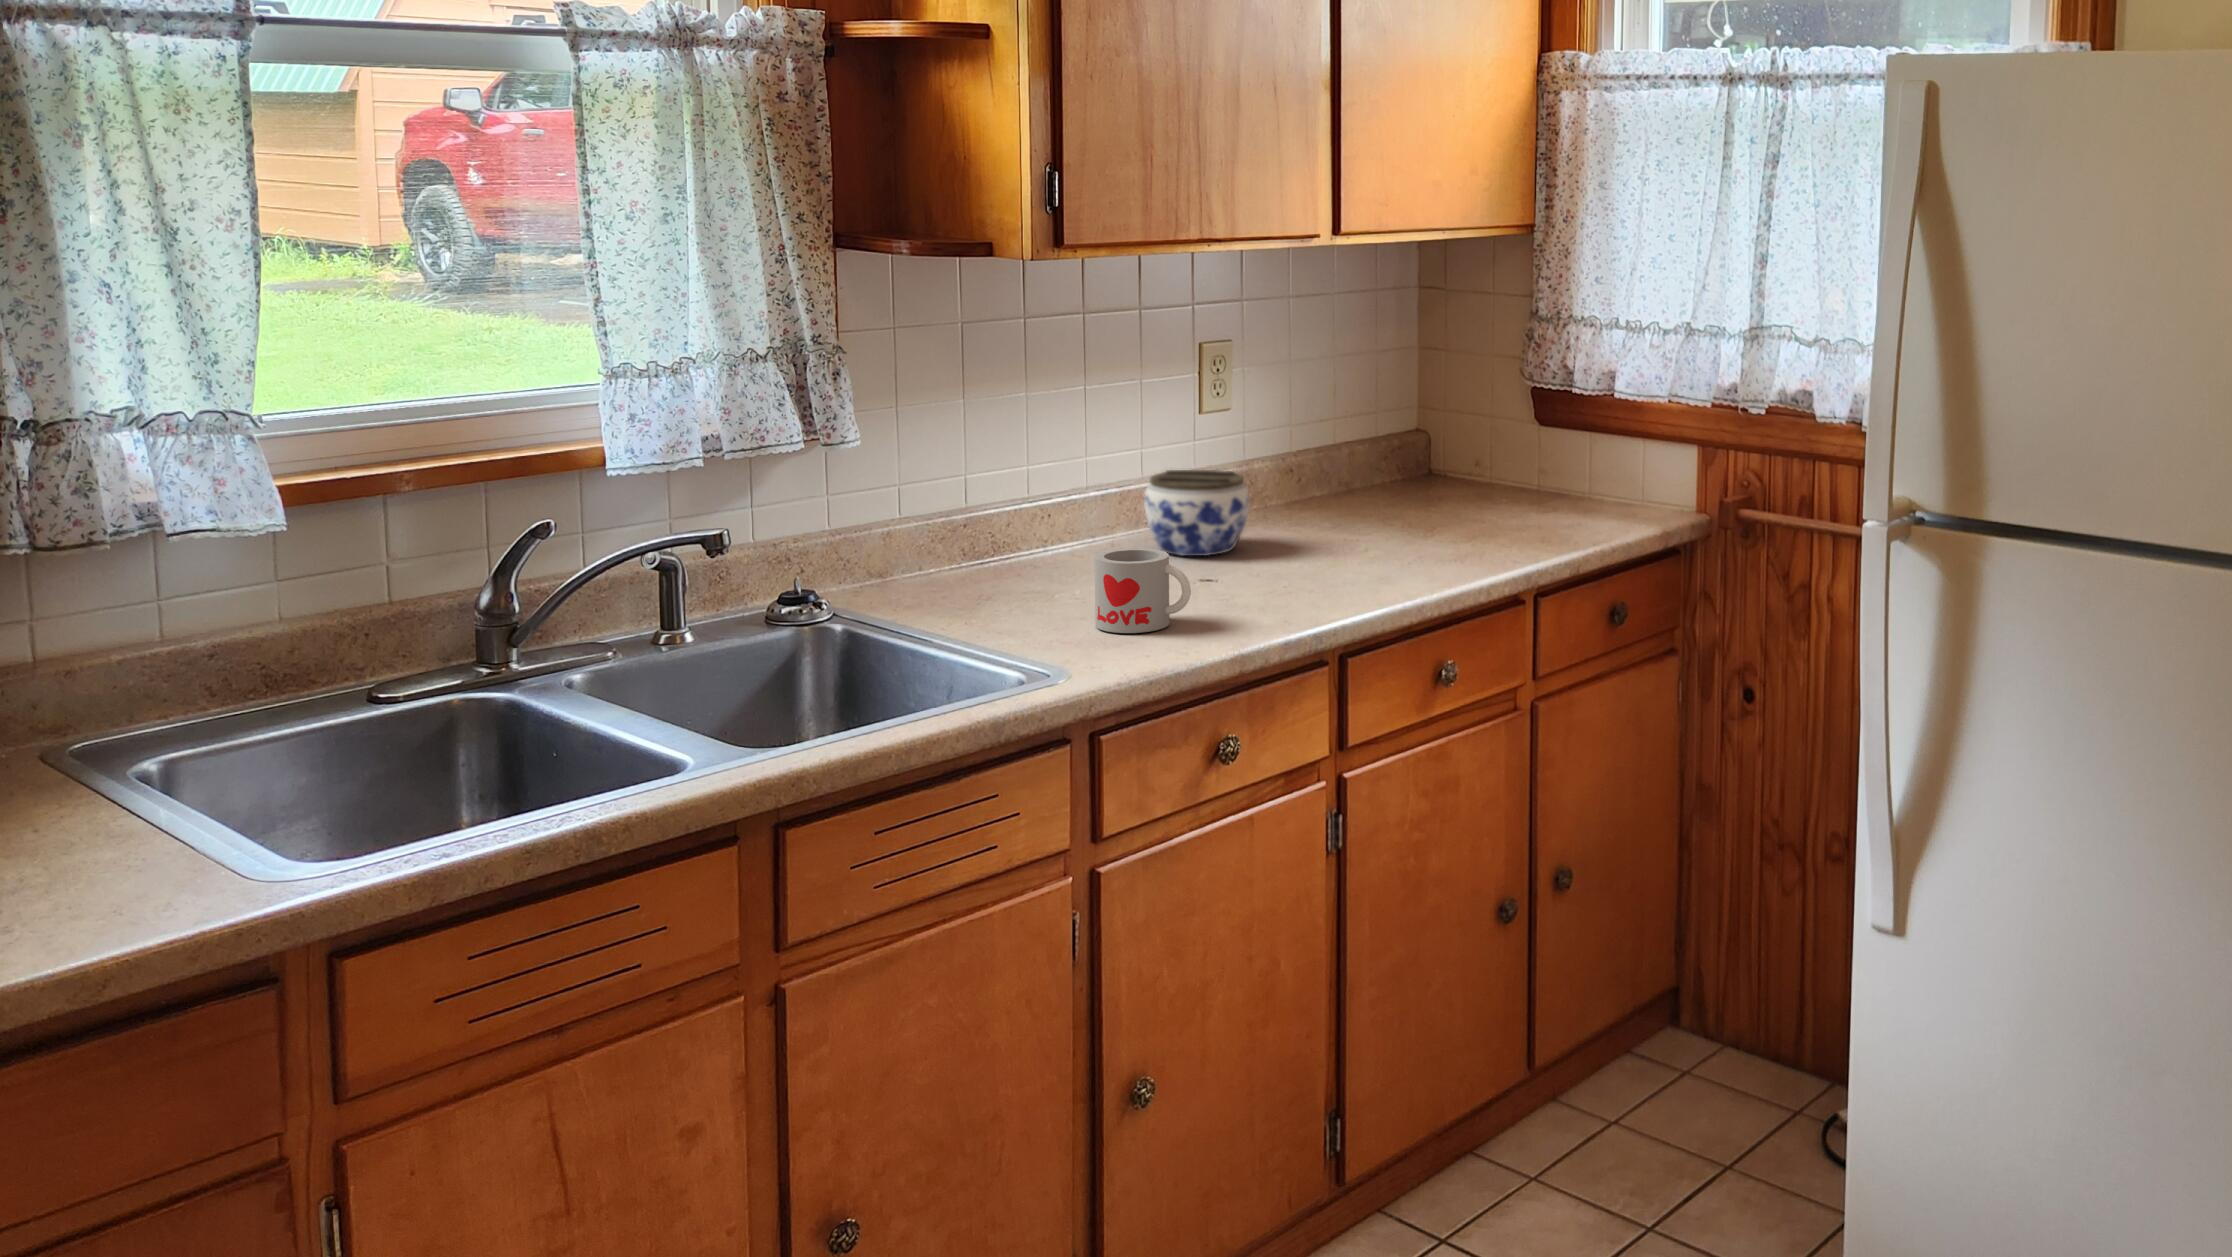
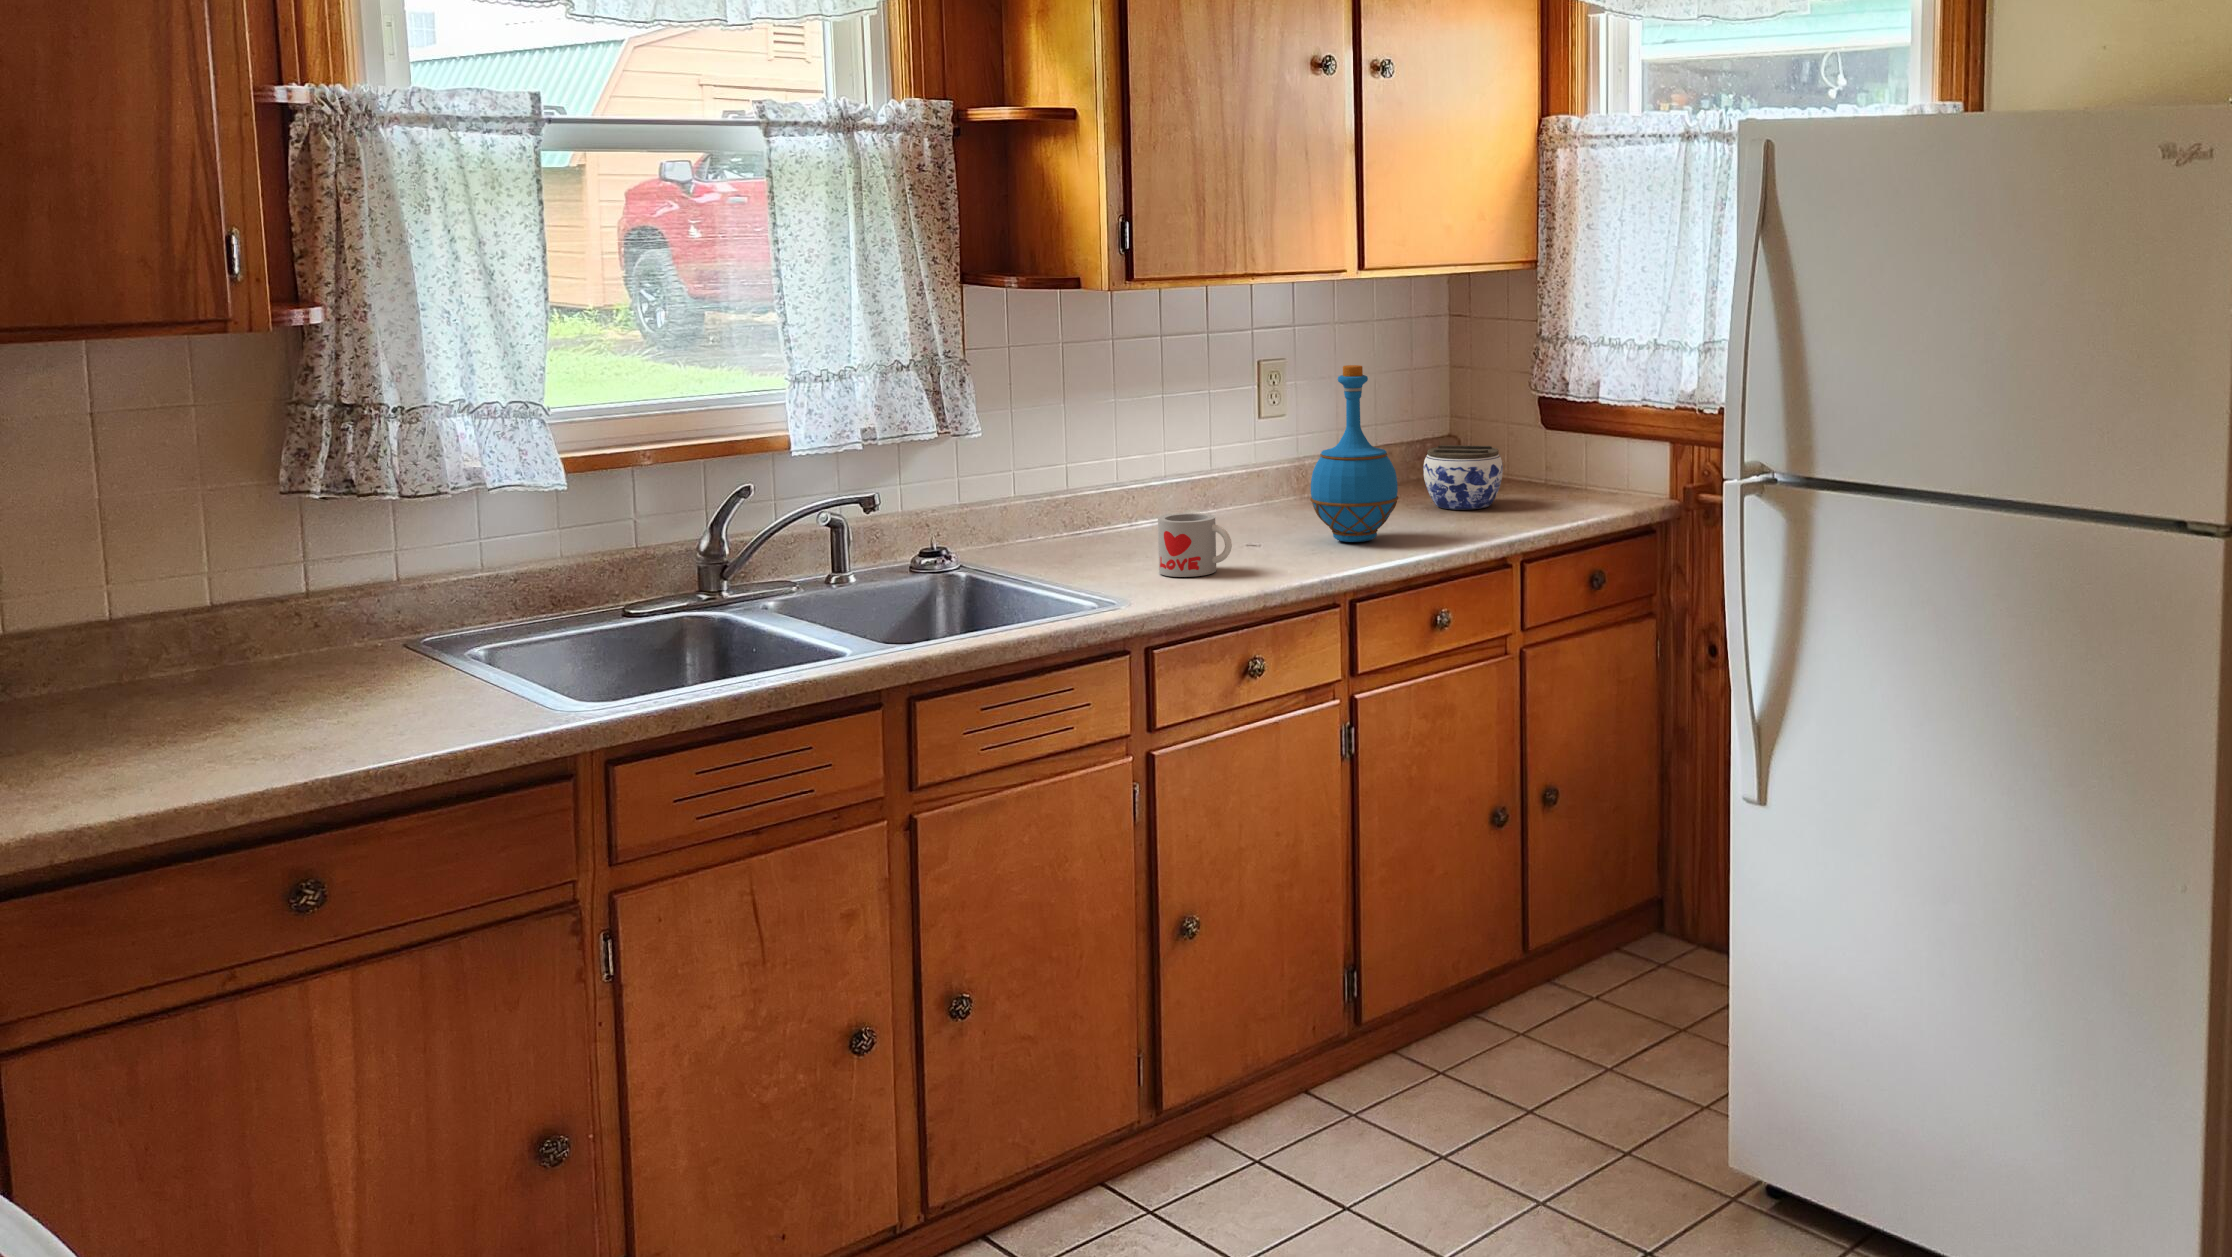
bottle: none [1278,357,1388,579] -> present [1310,365,1399,542]
jar: present [1144,470,1249,556] -> present [1423,445,1503,510]

